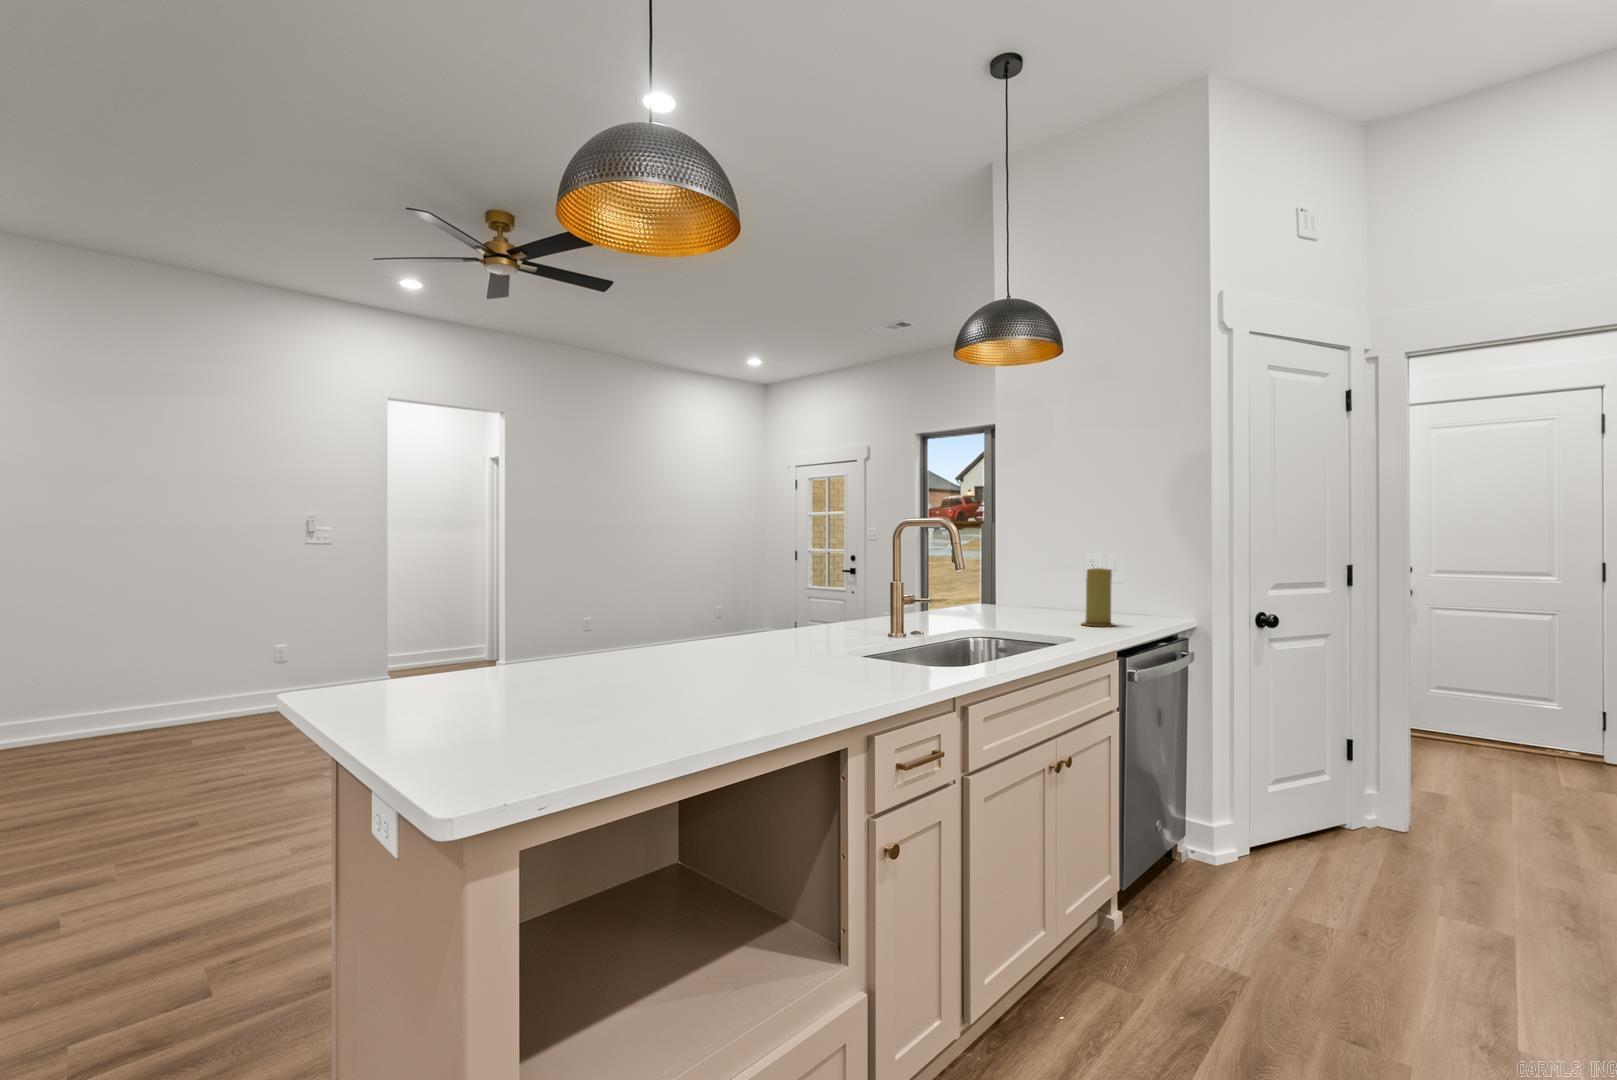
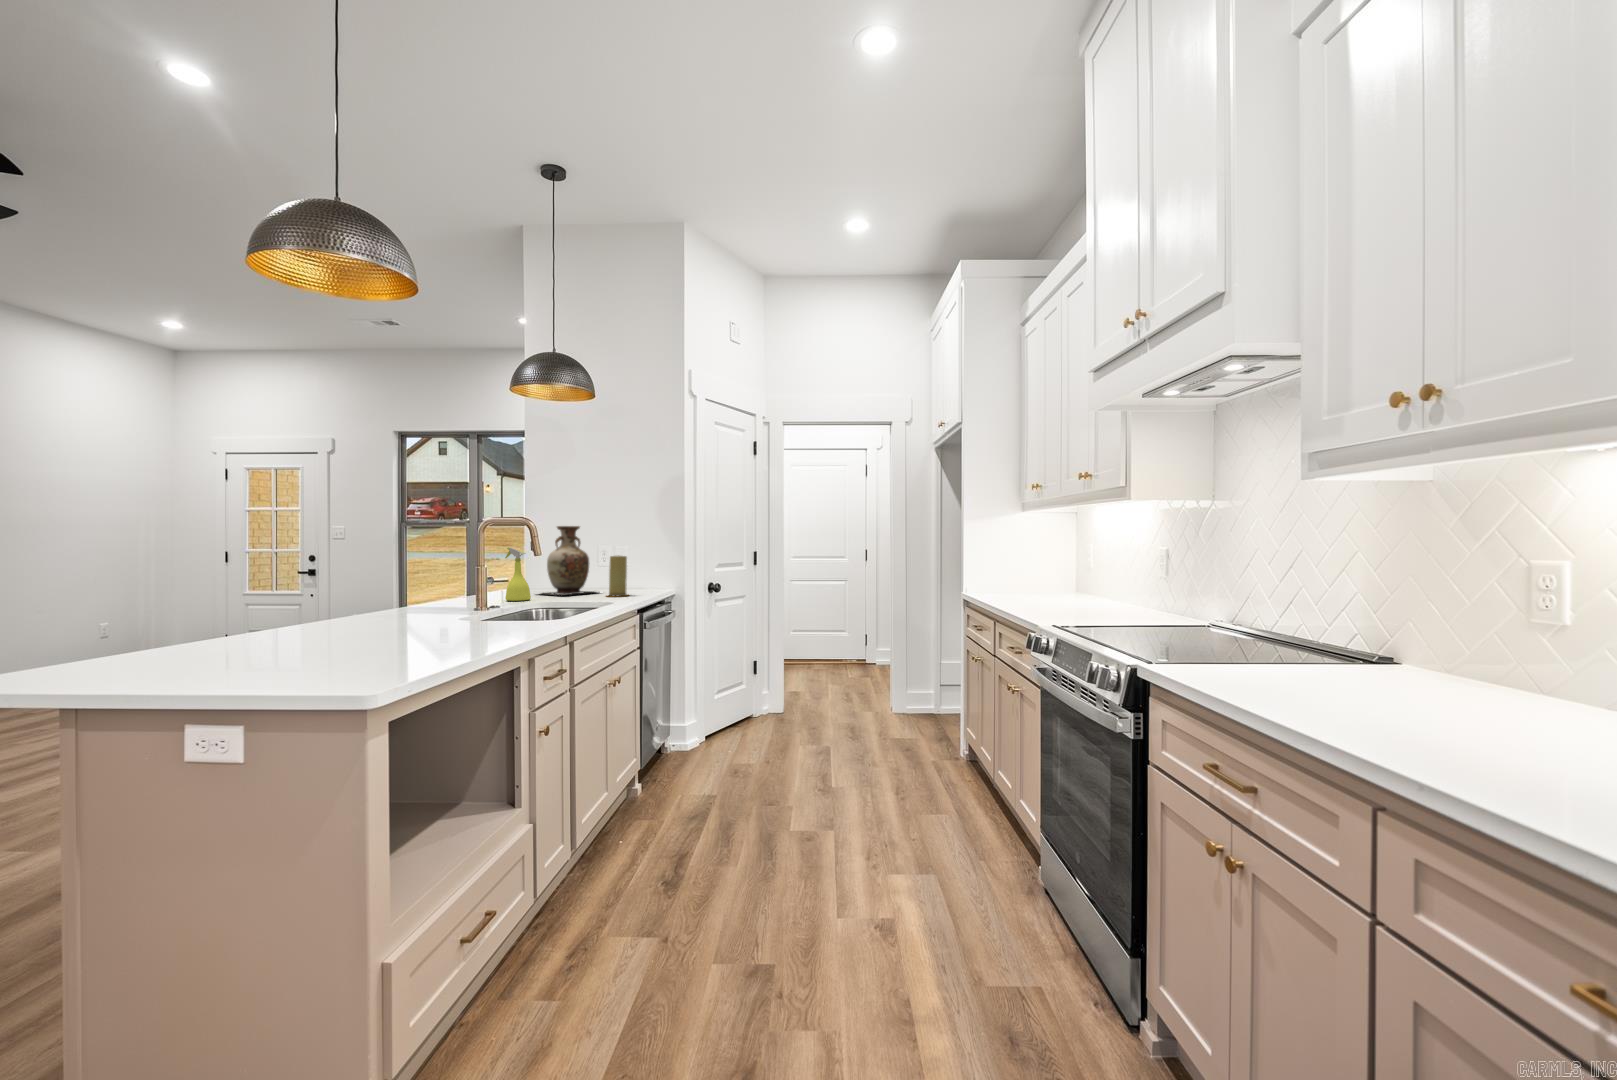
vase: none [996,527,1084,618] -> present [545,526,594,595]
spray bottle: none [951,555,981,623] -> present [505,547,531,601]

